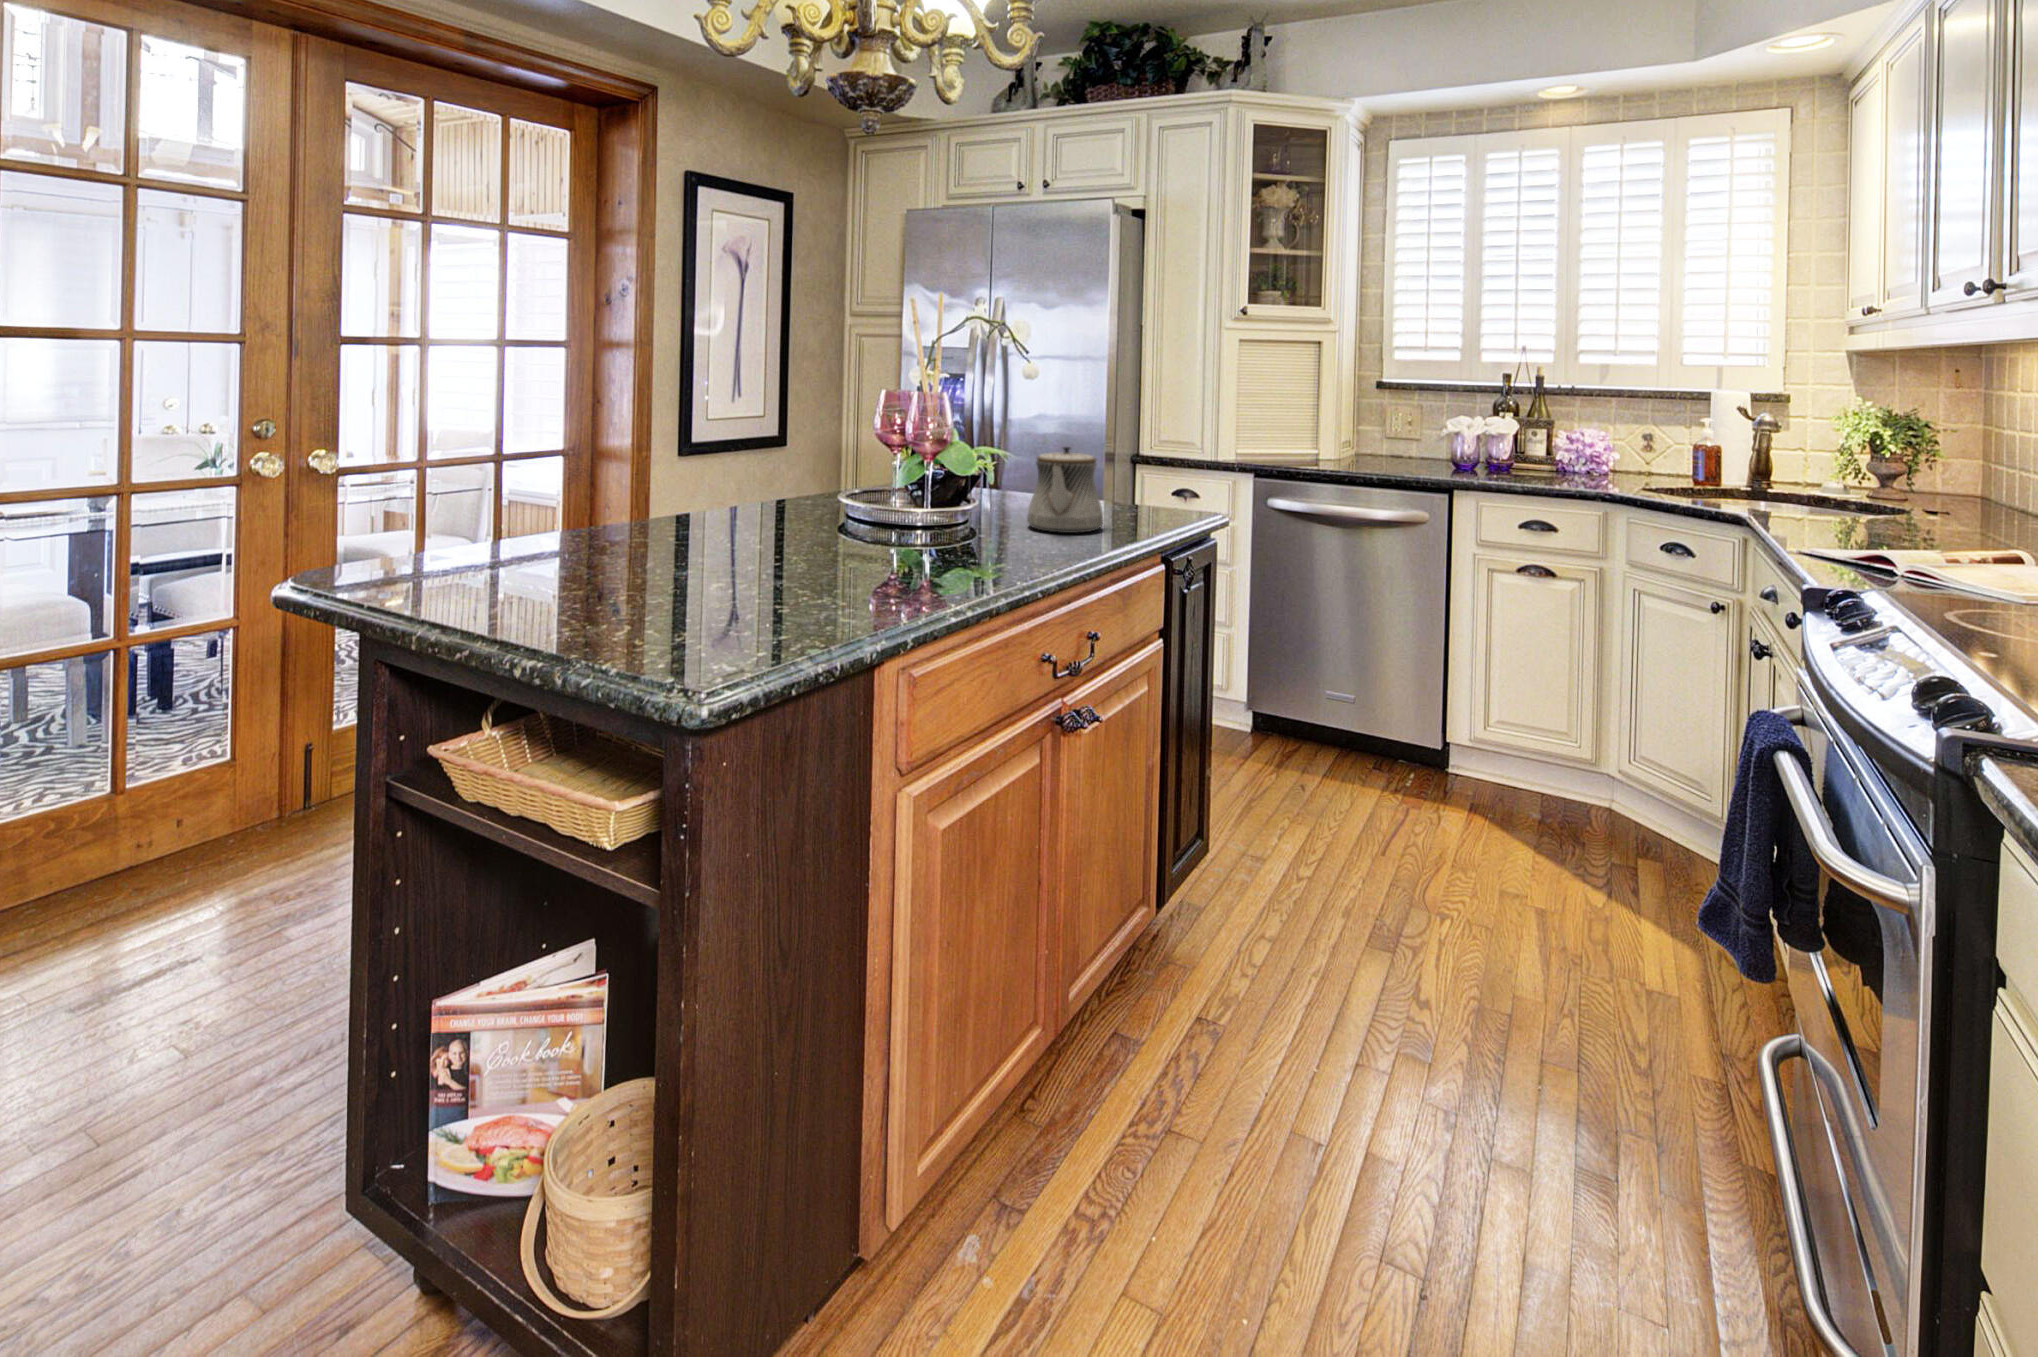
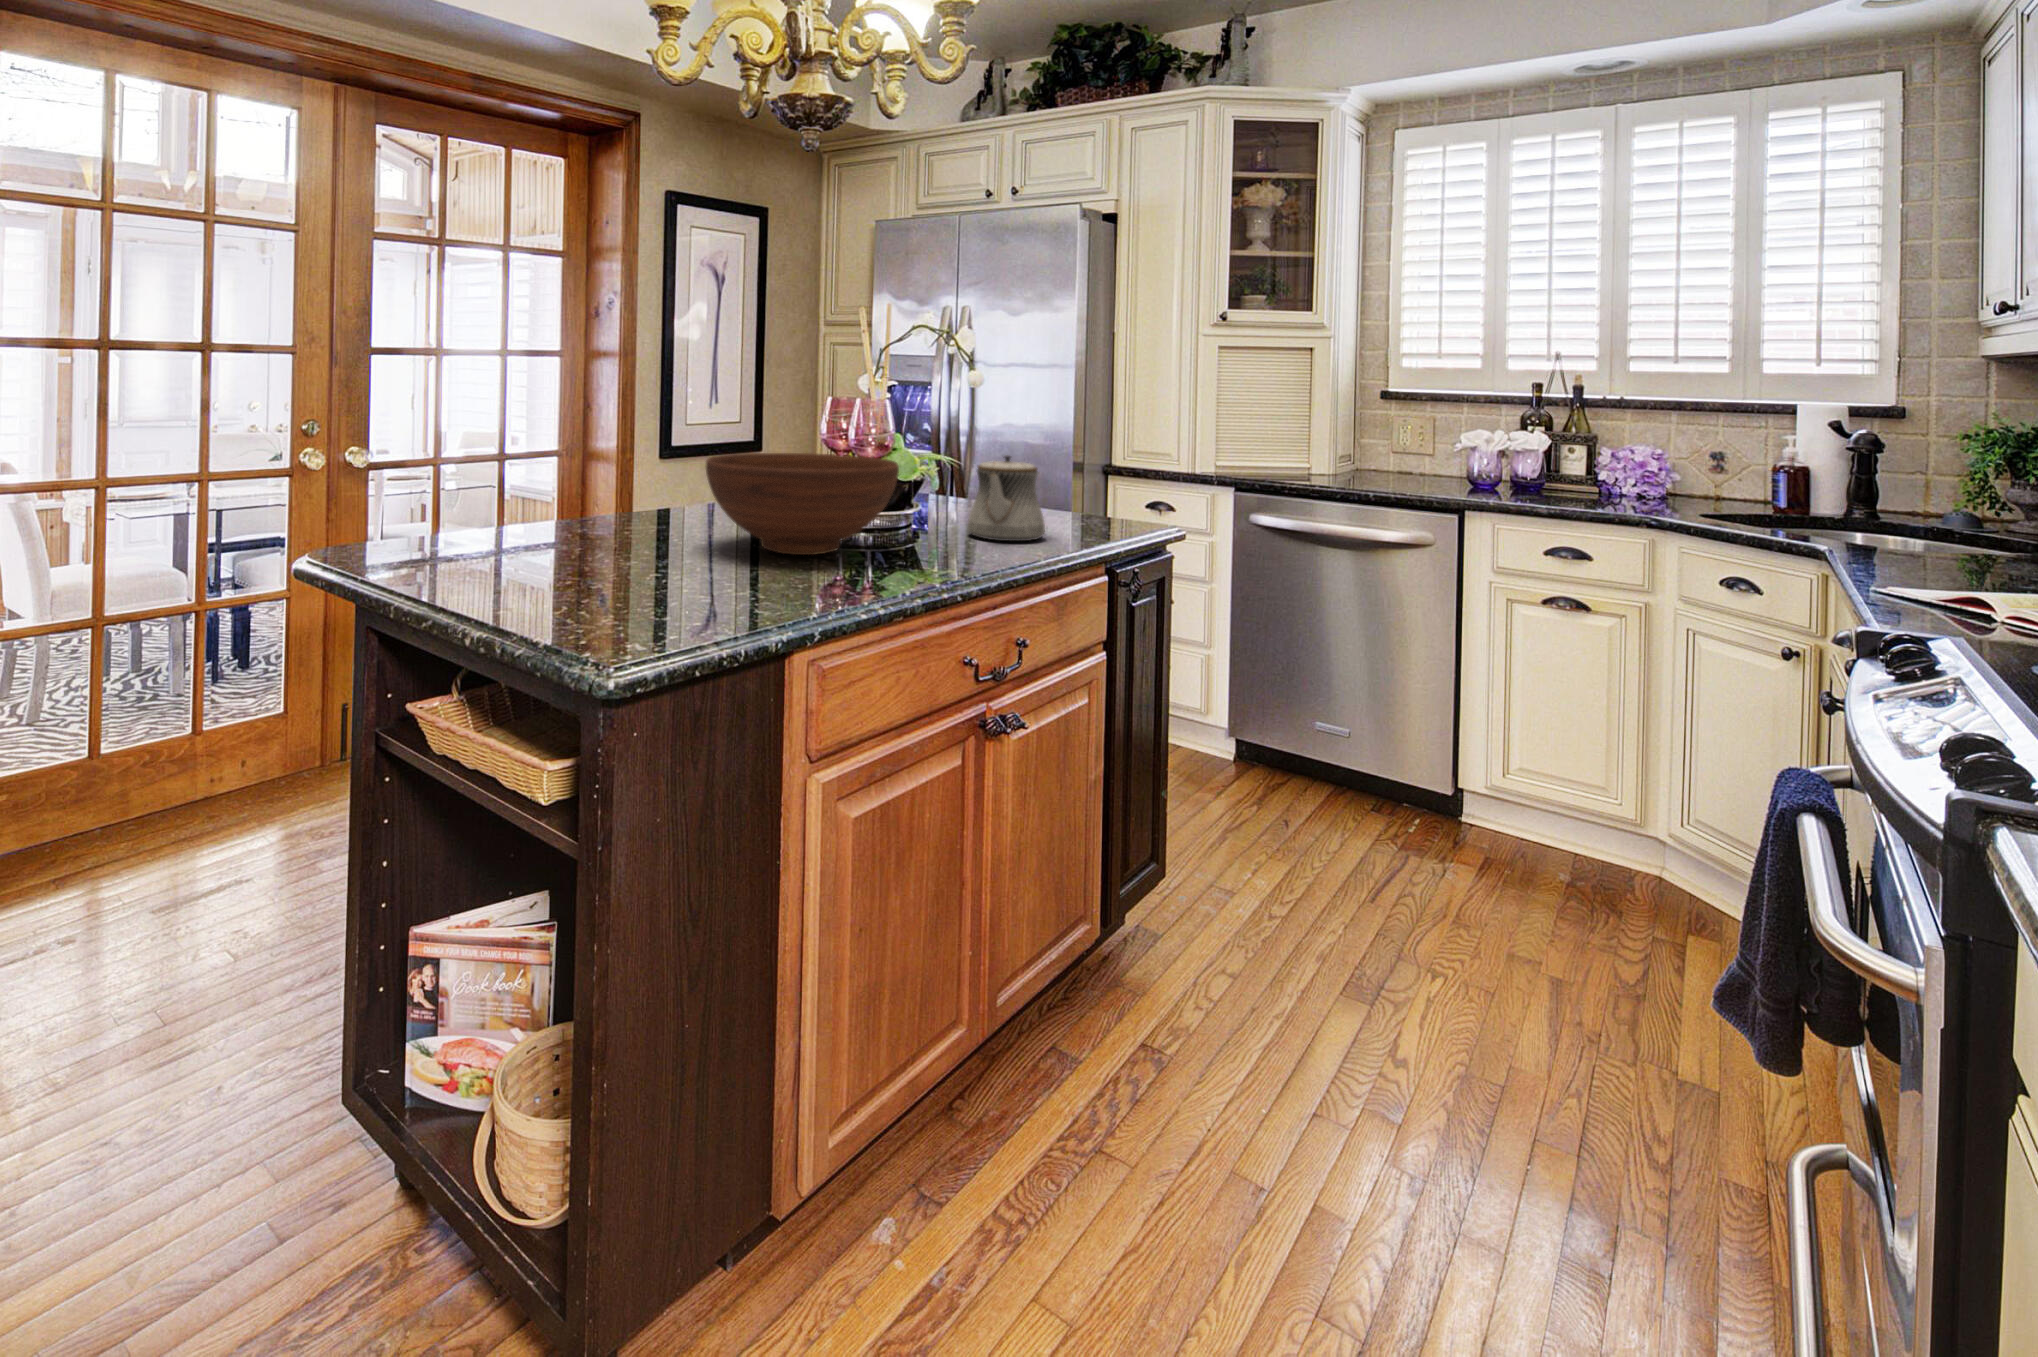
fruit bowl: none [763,448,968,555] -> present [706,453,899,555]

